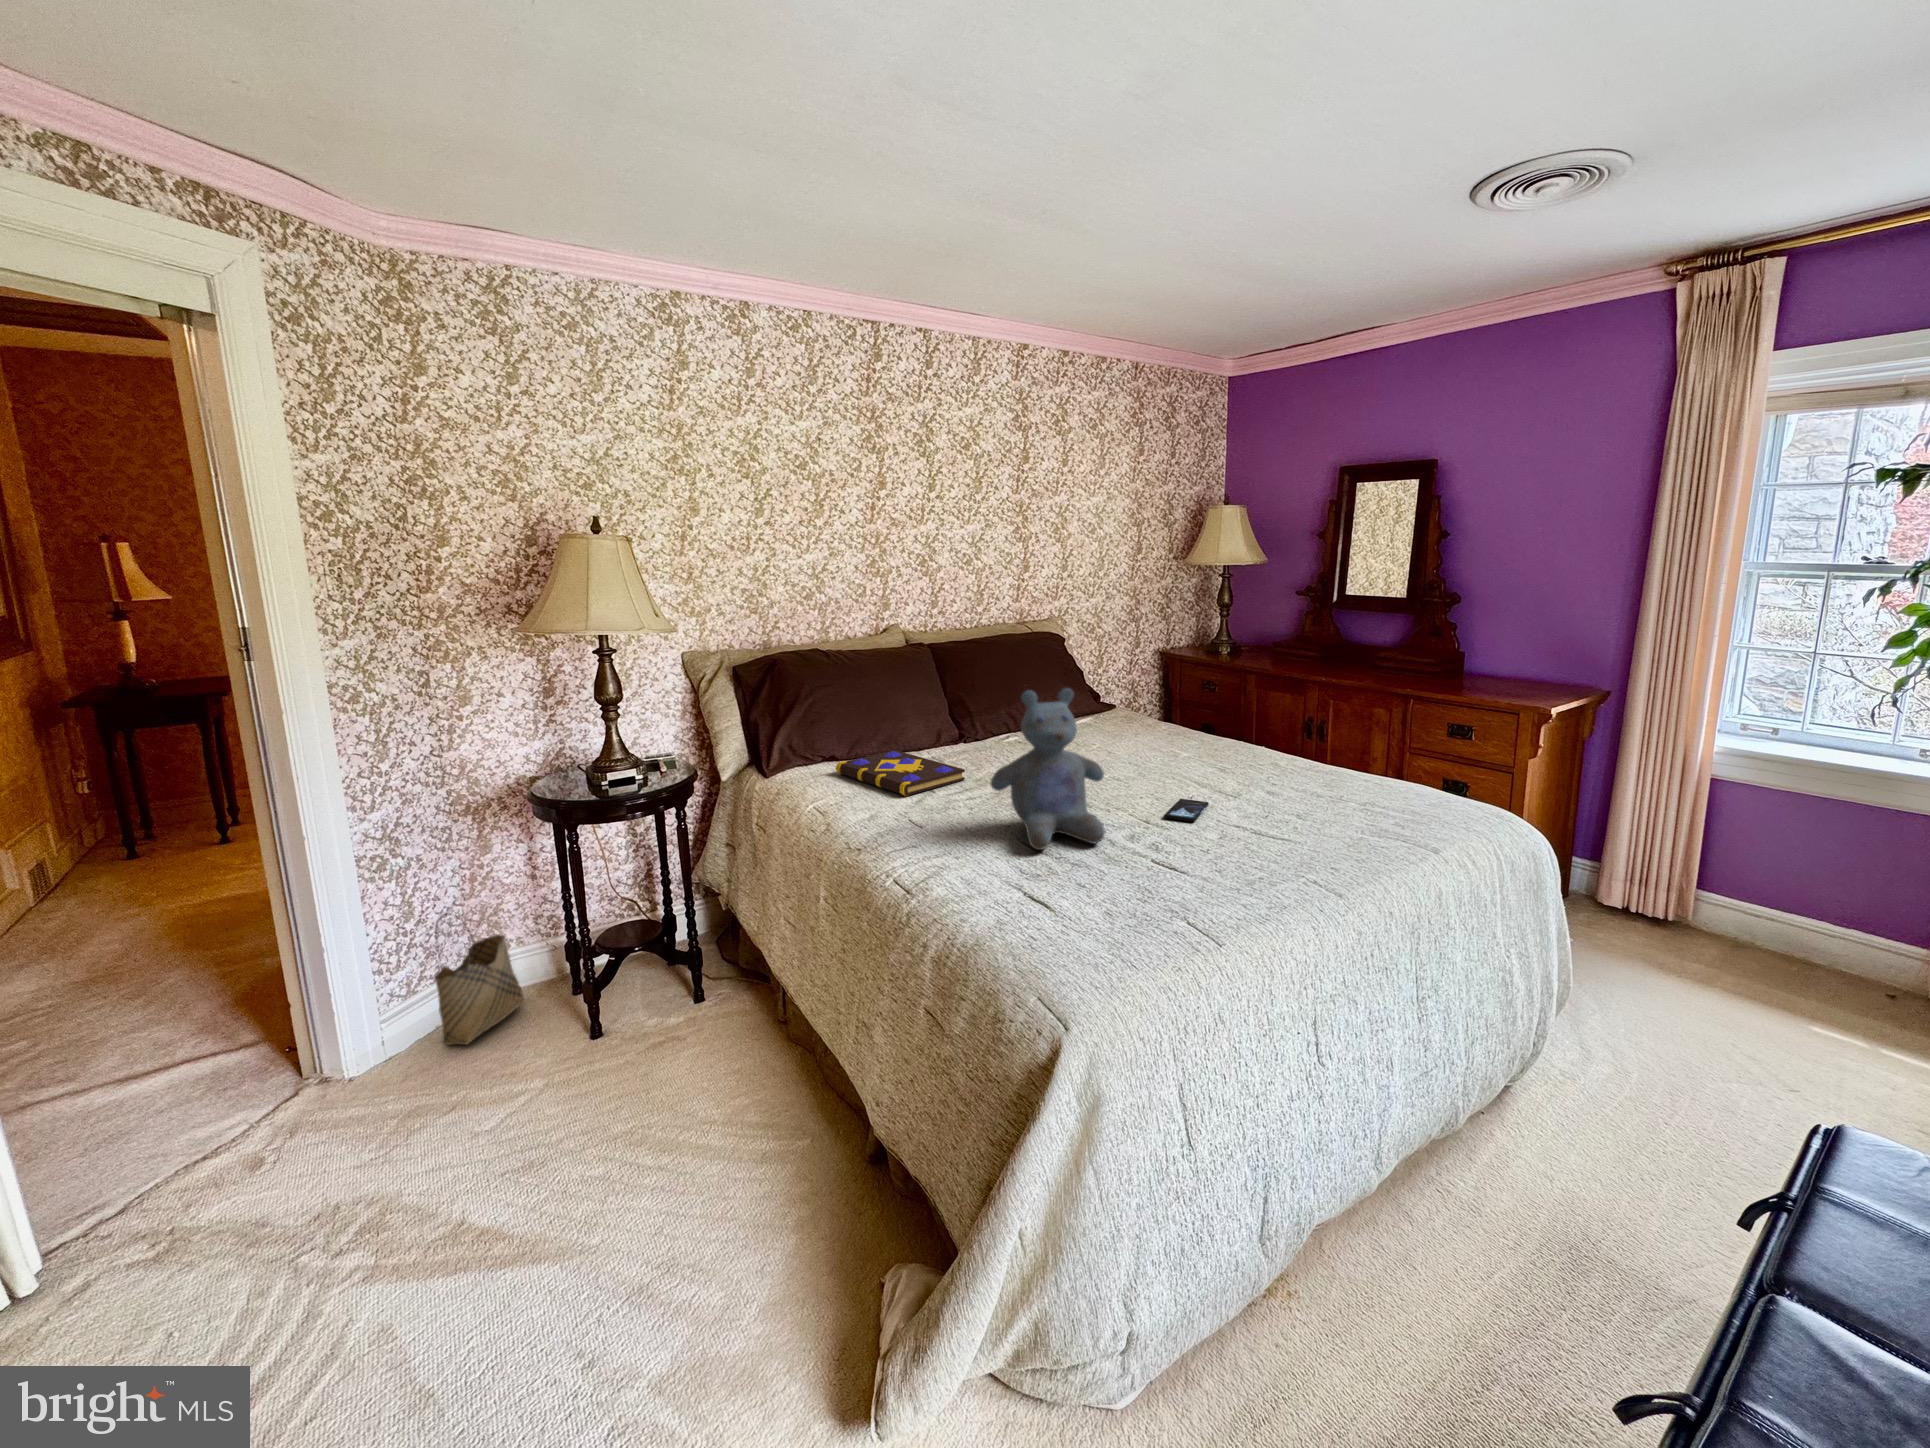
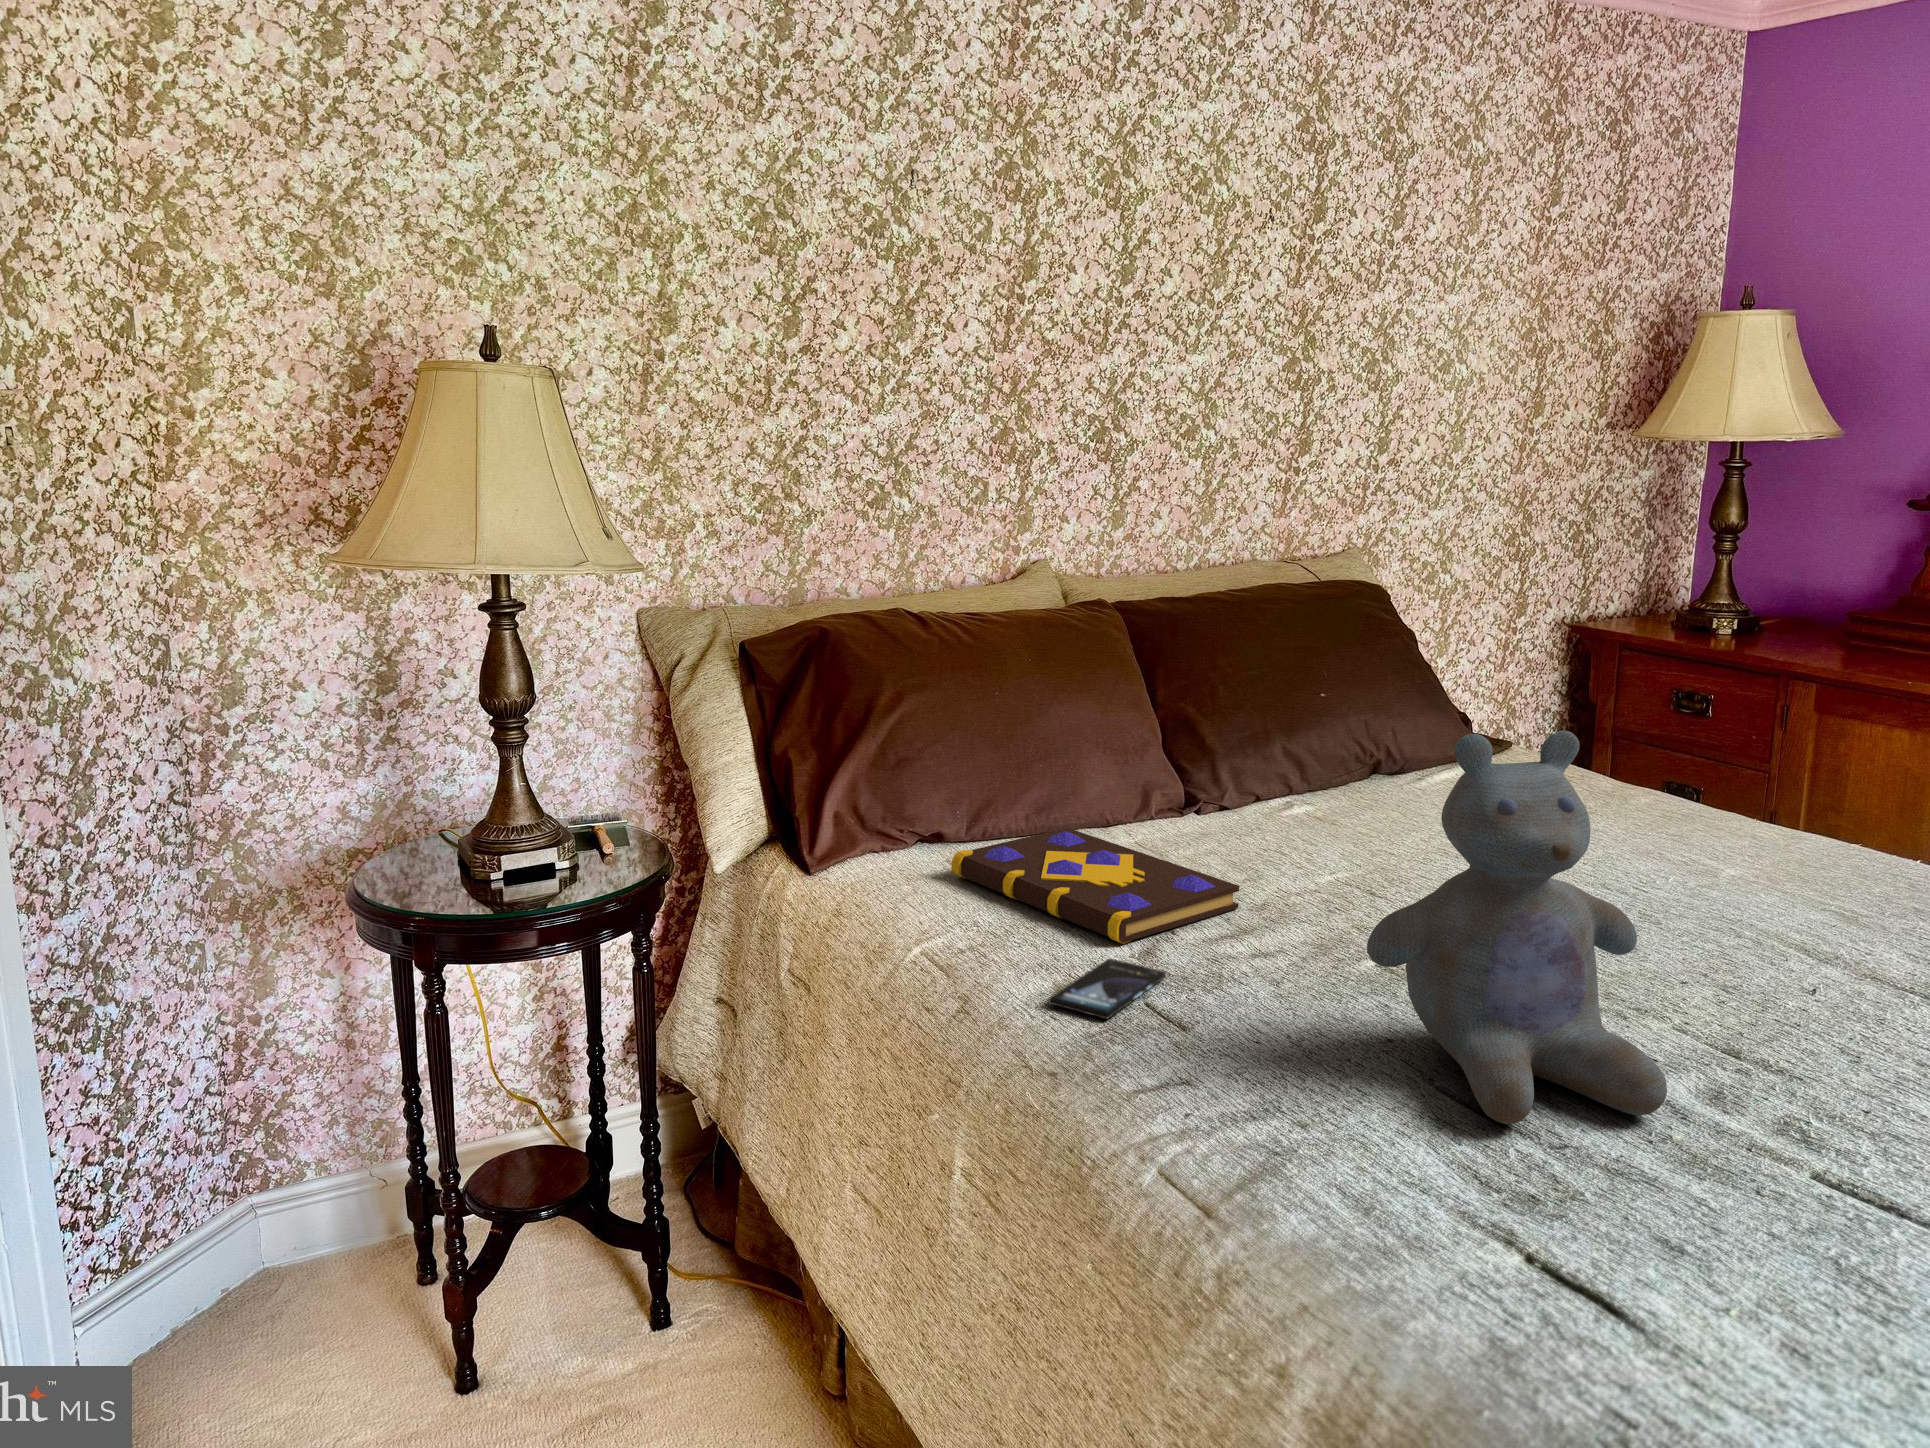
smartphone: present [1164,799,1209,822] -> present [1049,958,1166,1019]
woven basket: present [434,912,524,1045] -> none [168,1114,329,1383]

